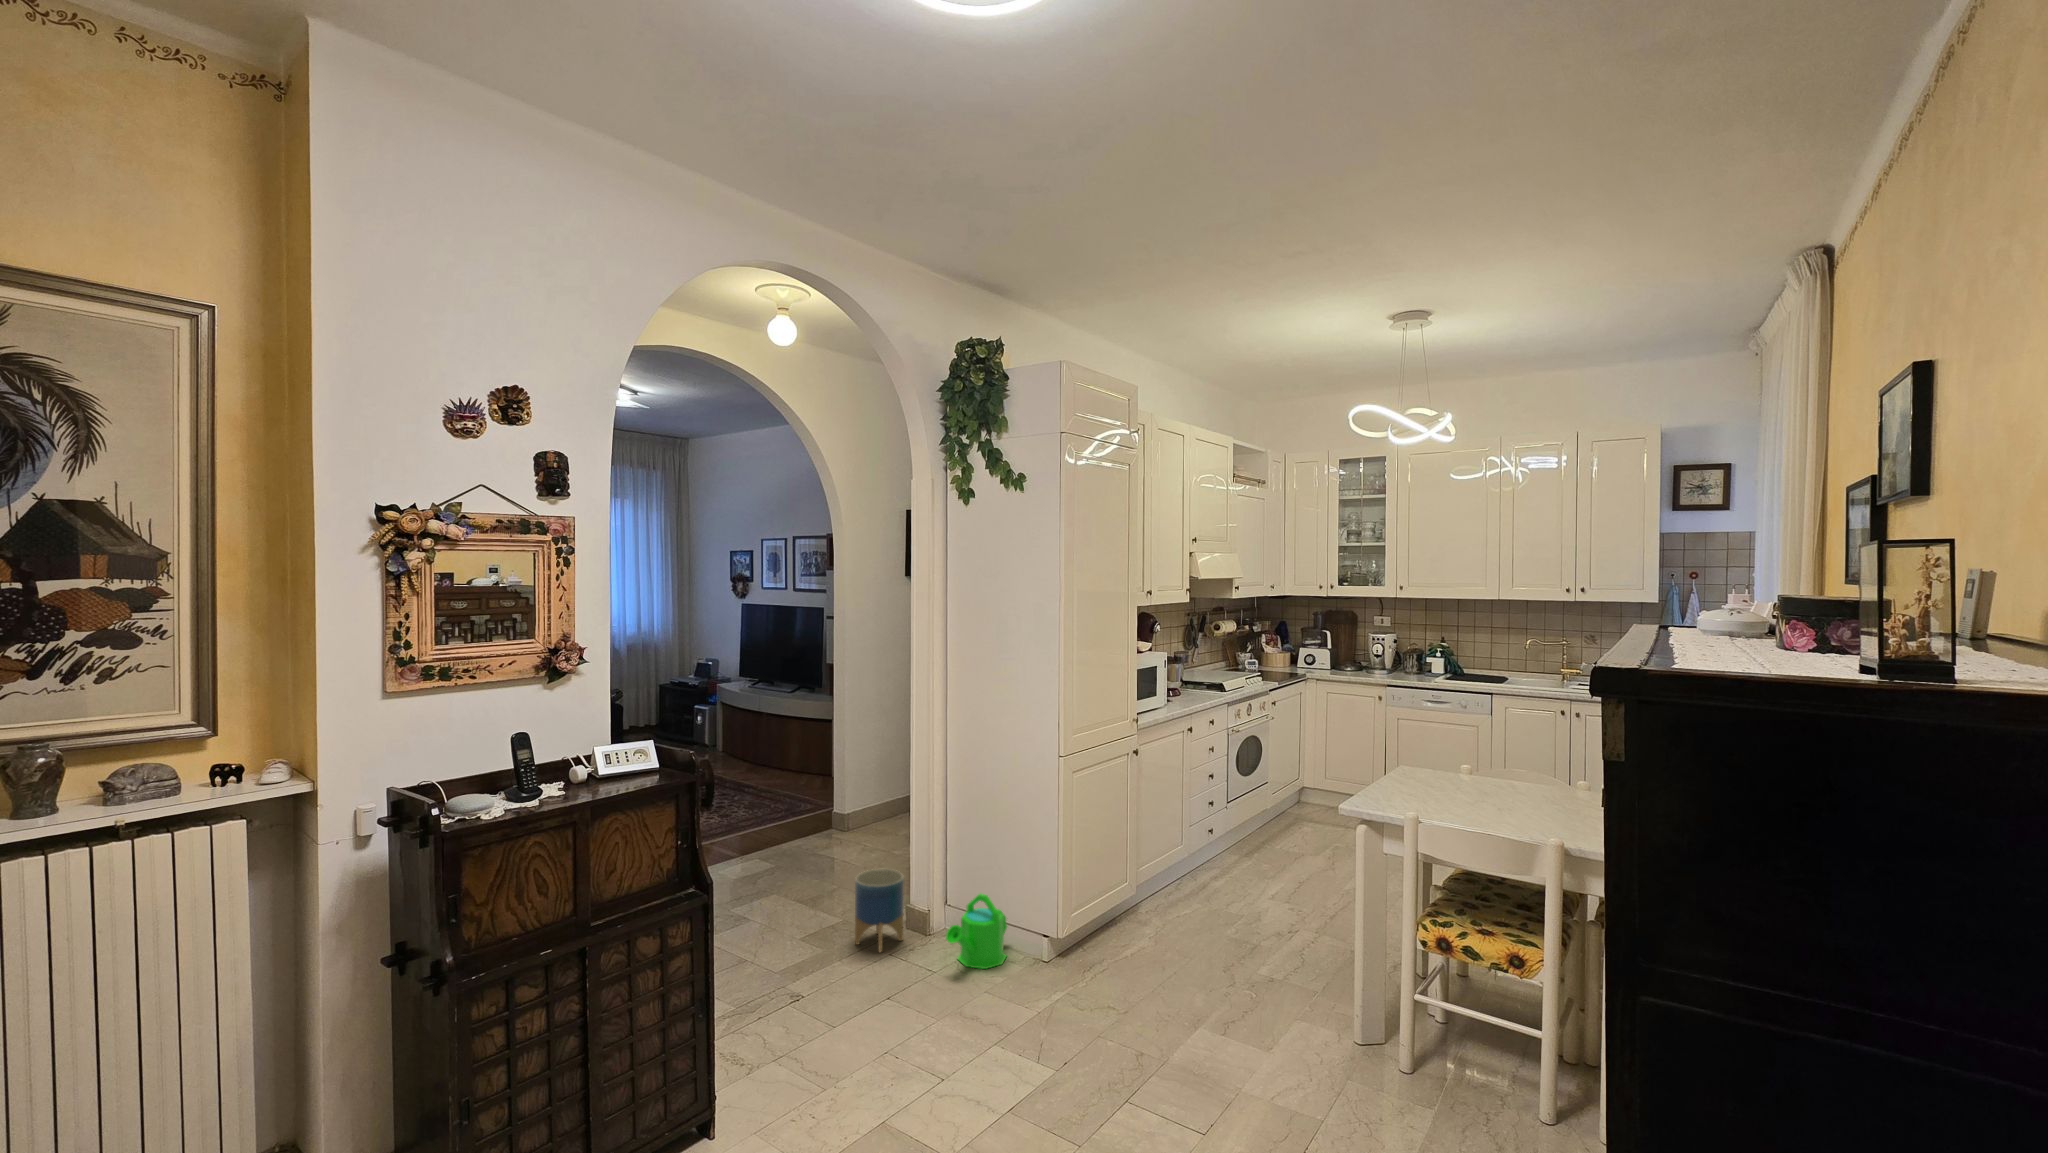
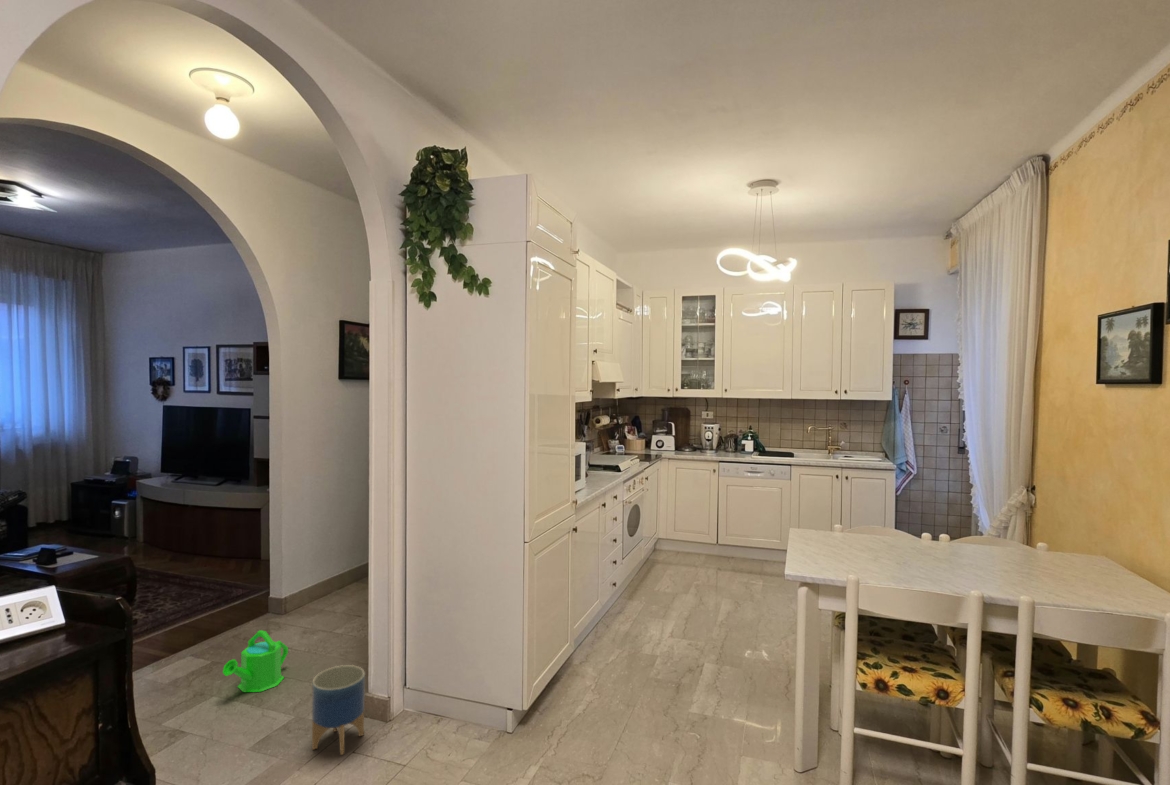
watering can: present [946,894,1007,969] -> present [223,630,288,692]

